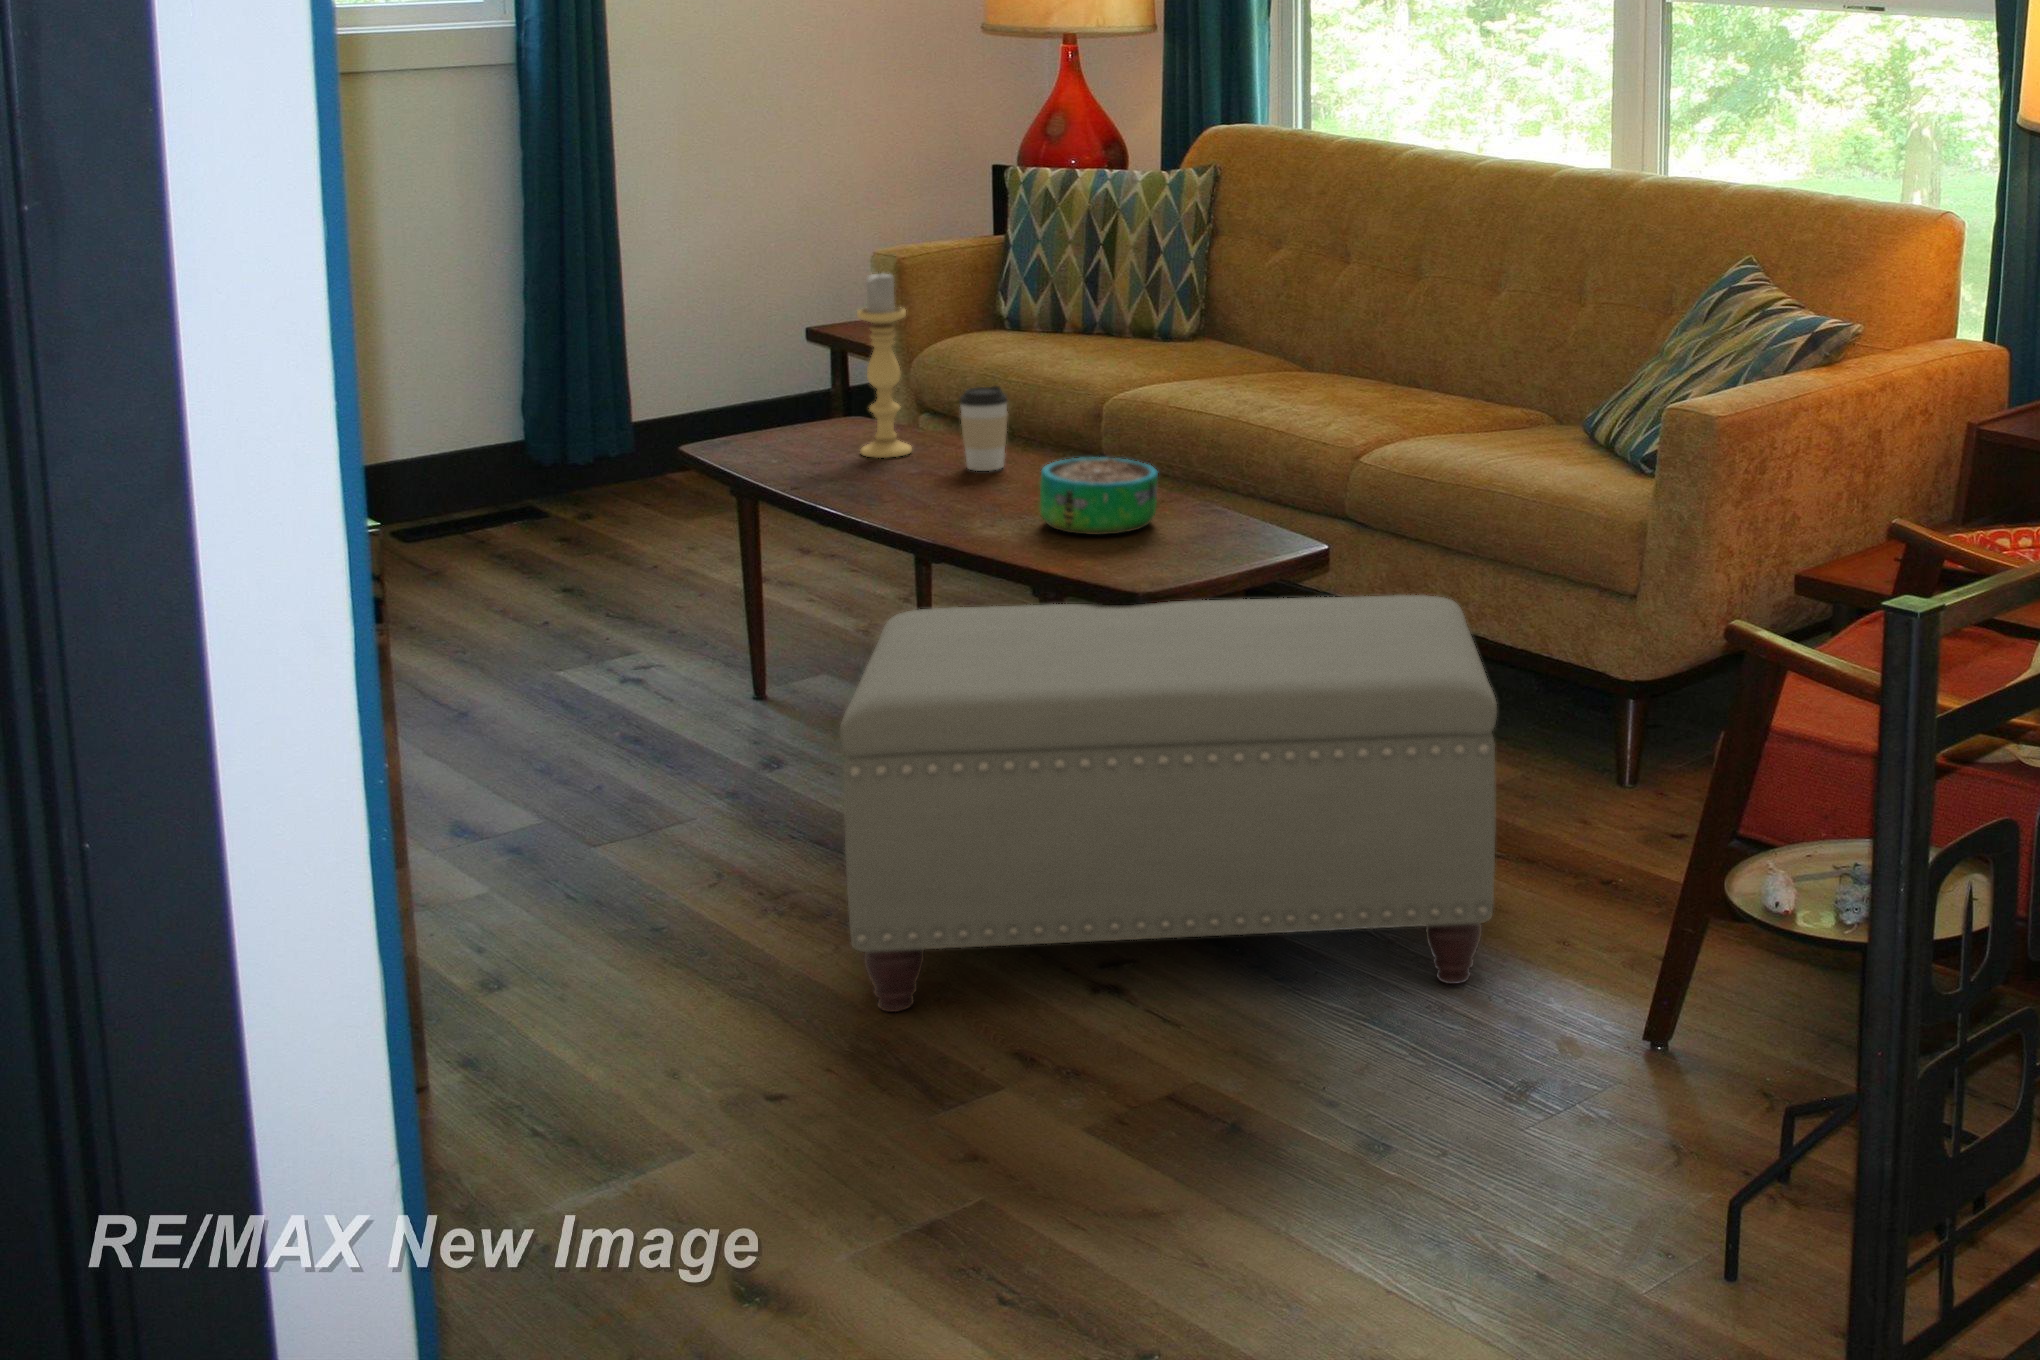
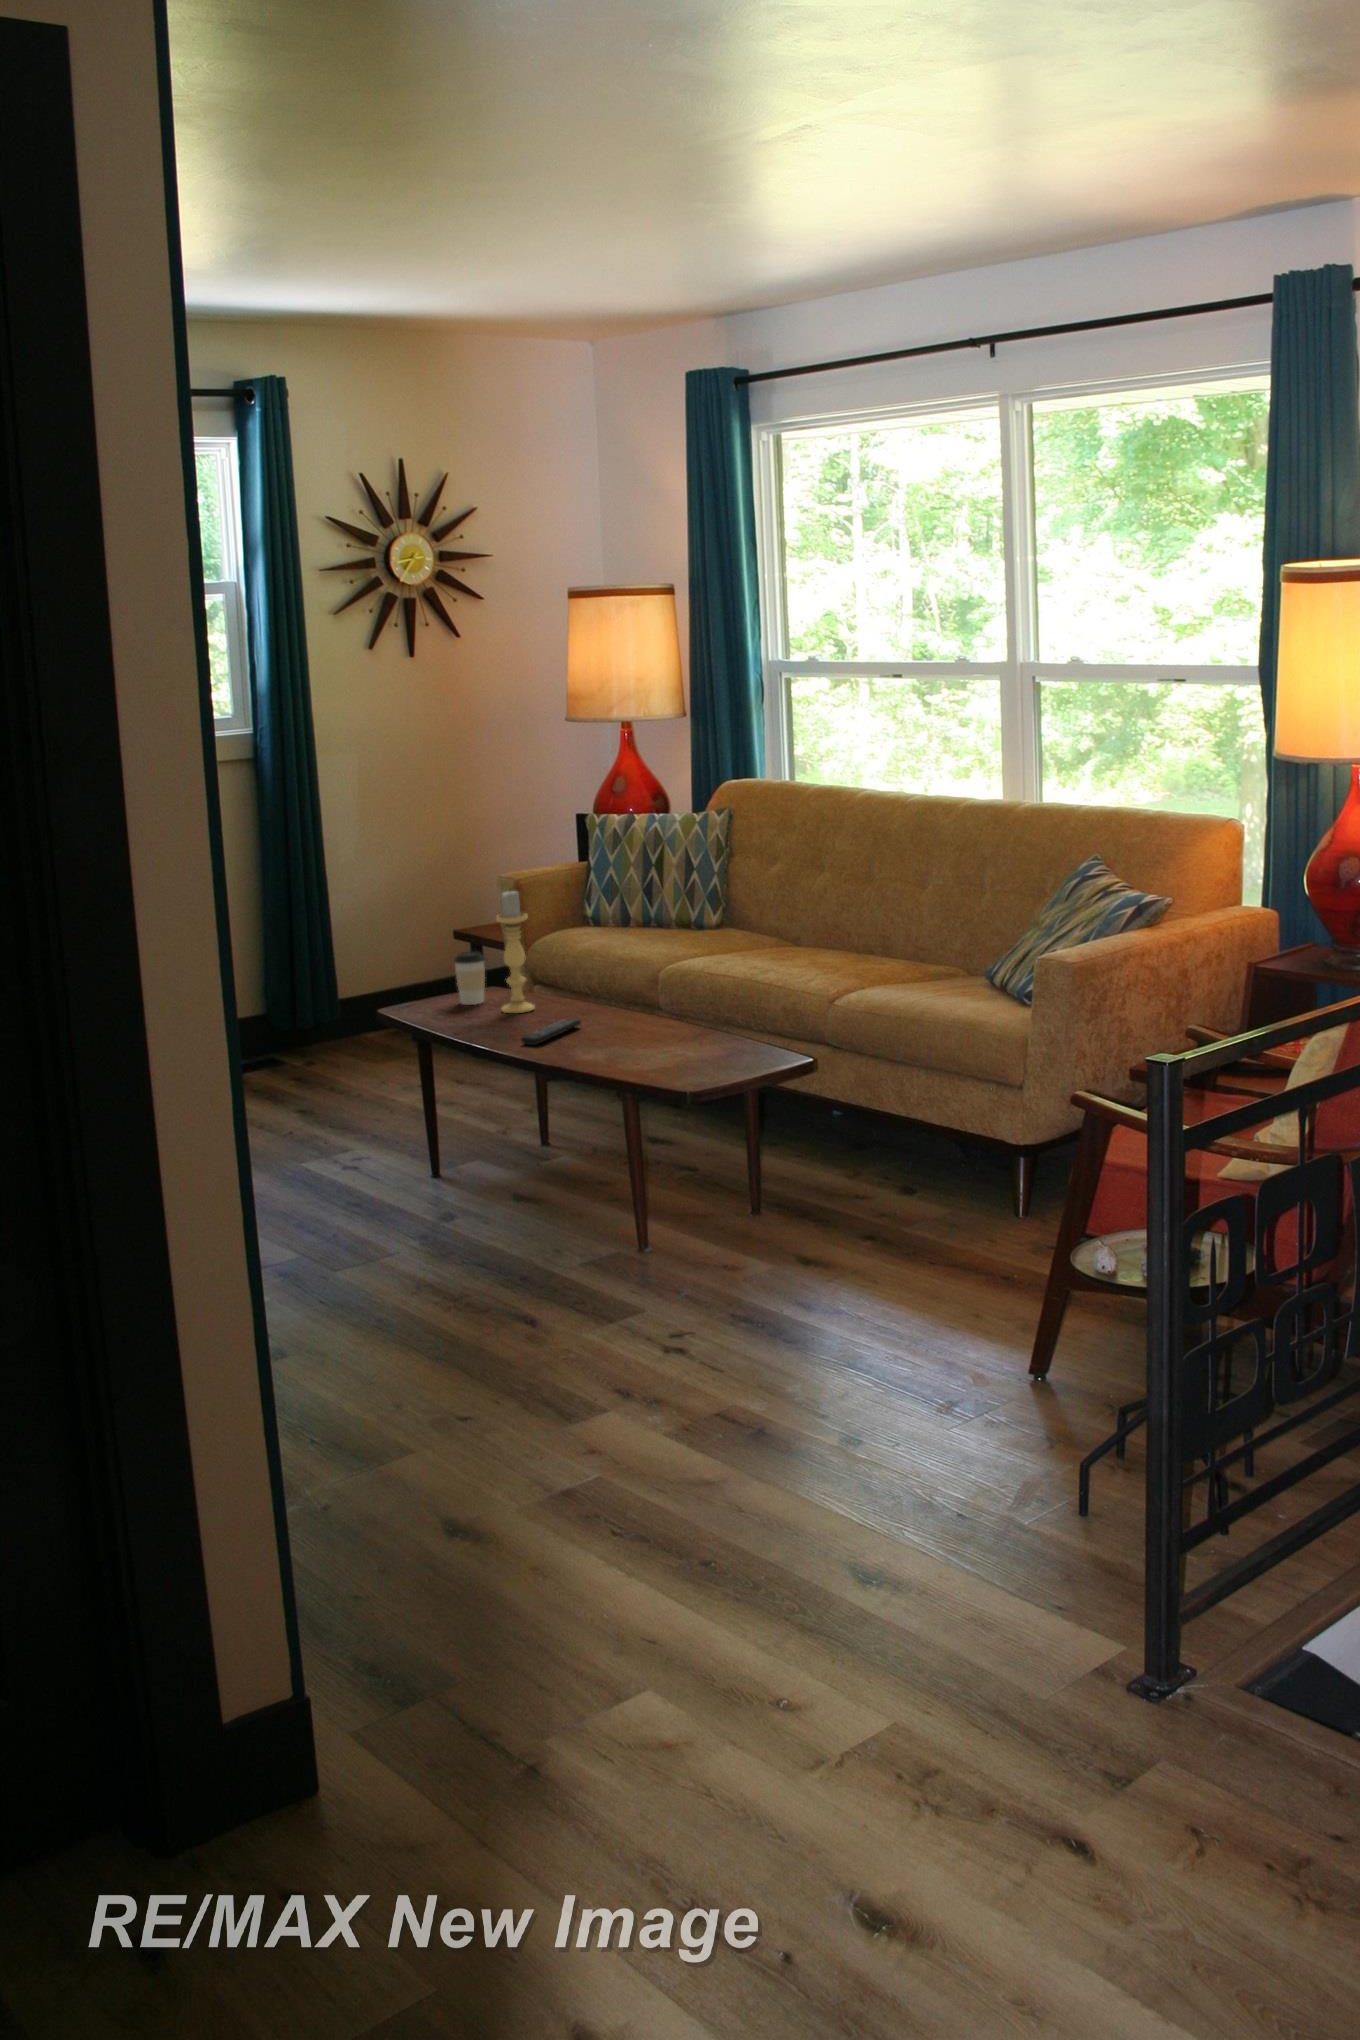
coffee cup: present [959,386,1008,471] -> present [454,951,485,1005]
decorative bowl: present [1040,458,1158,535] -> none [622,1007,698,1058]
remote control: none [885,470,981,509] -> present [521,1019,581,1045]
ottoman: present [840,595,1497,1012] -> none [507,1090,927,1362]

